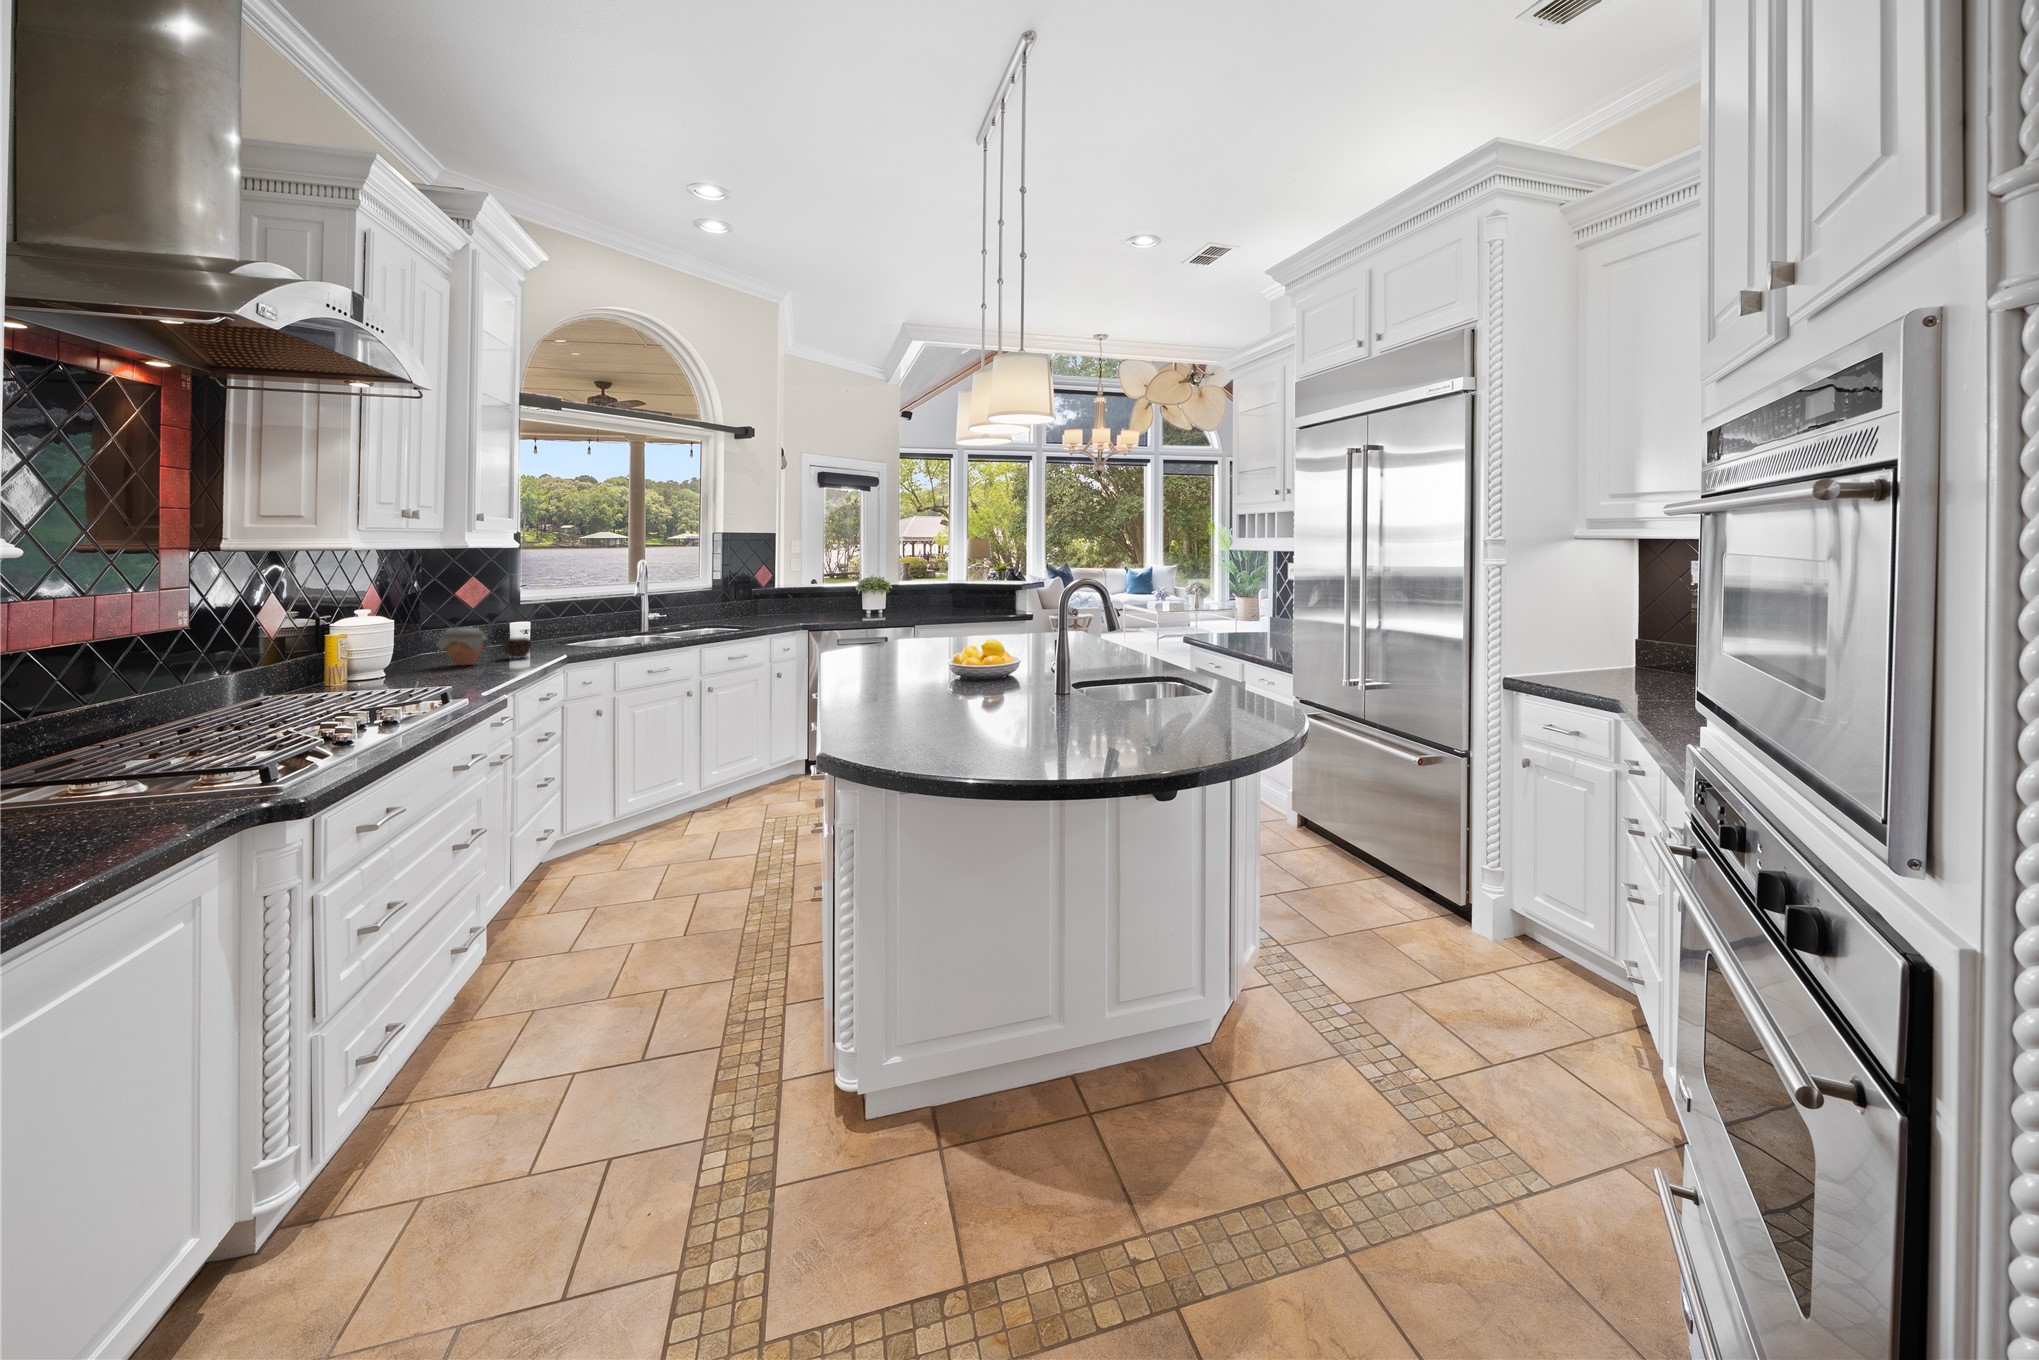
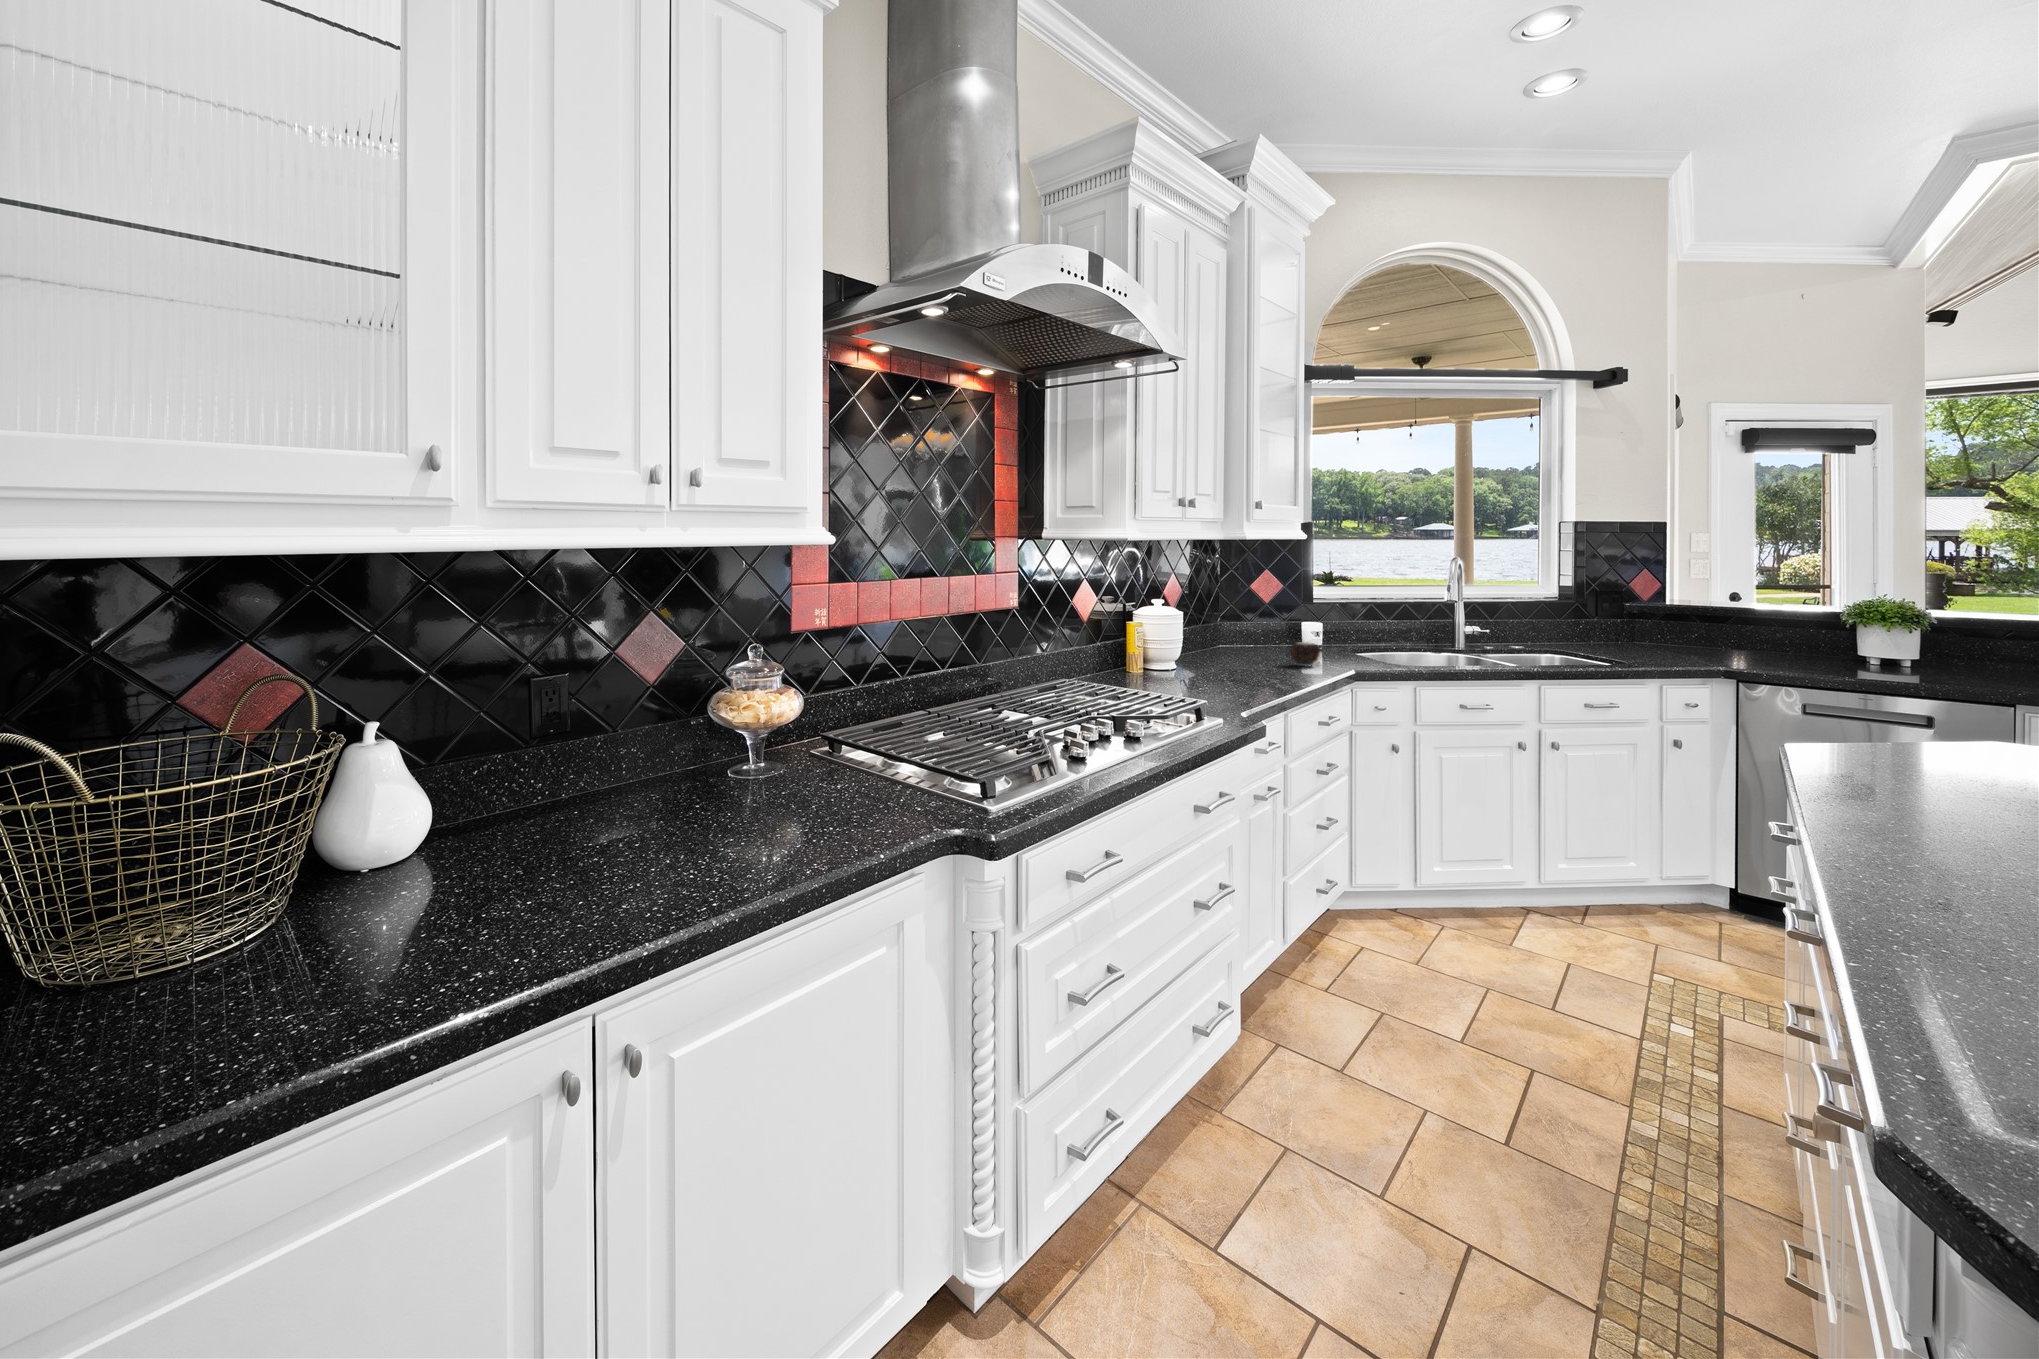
jar: present [437,628,487,665] -> none [1222,627,1273,669]

